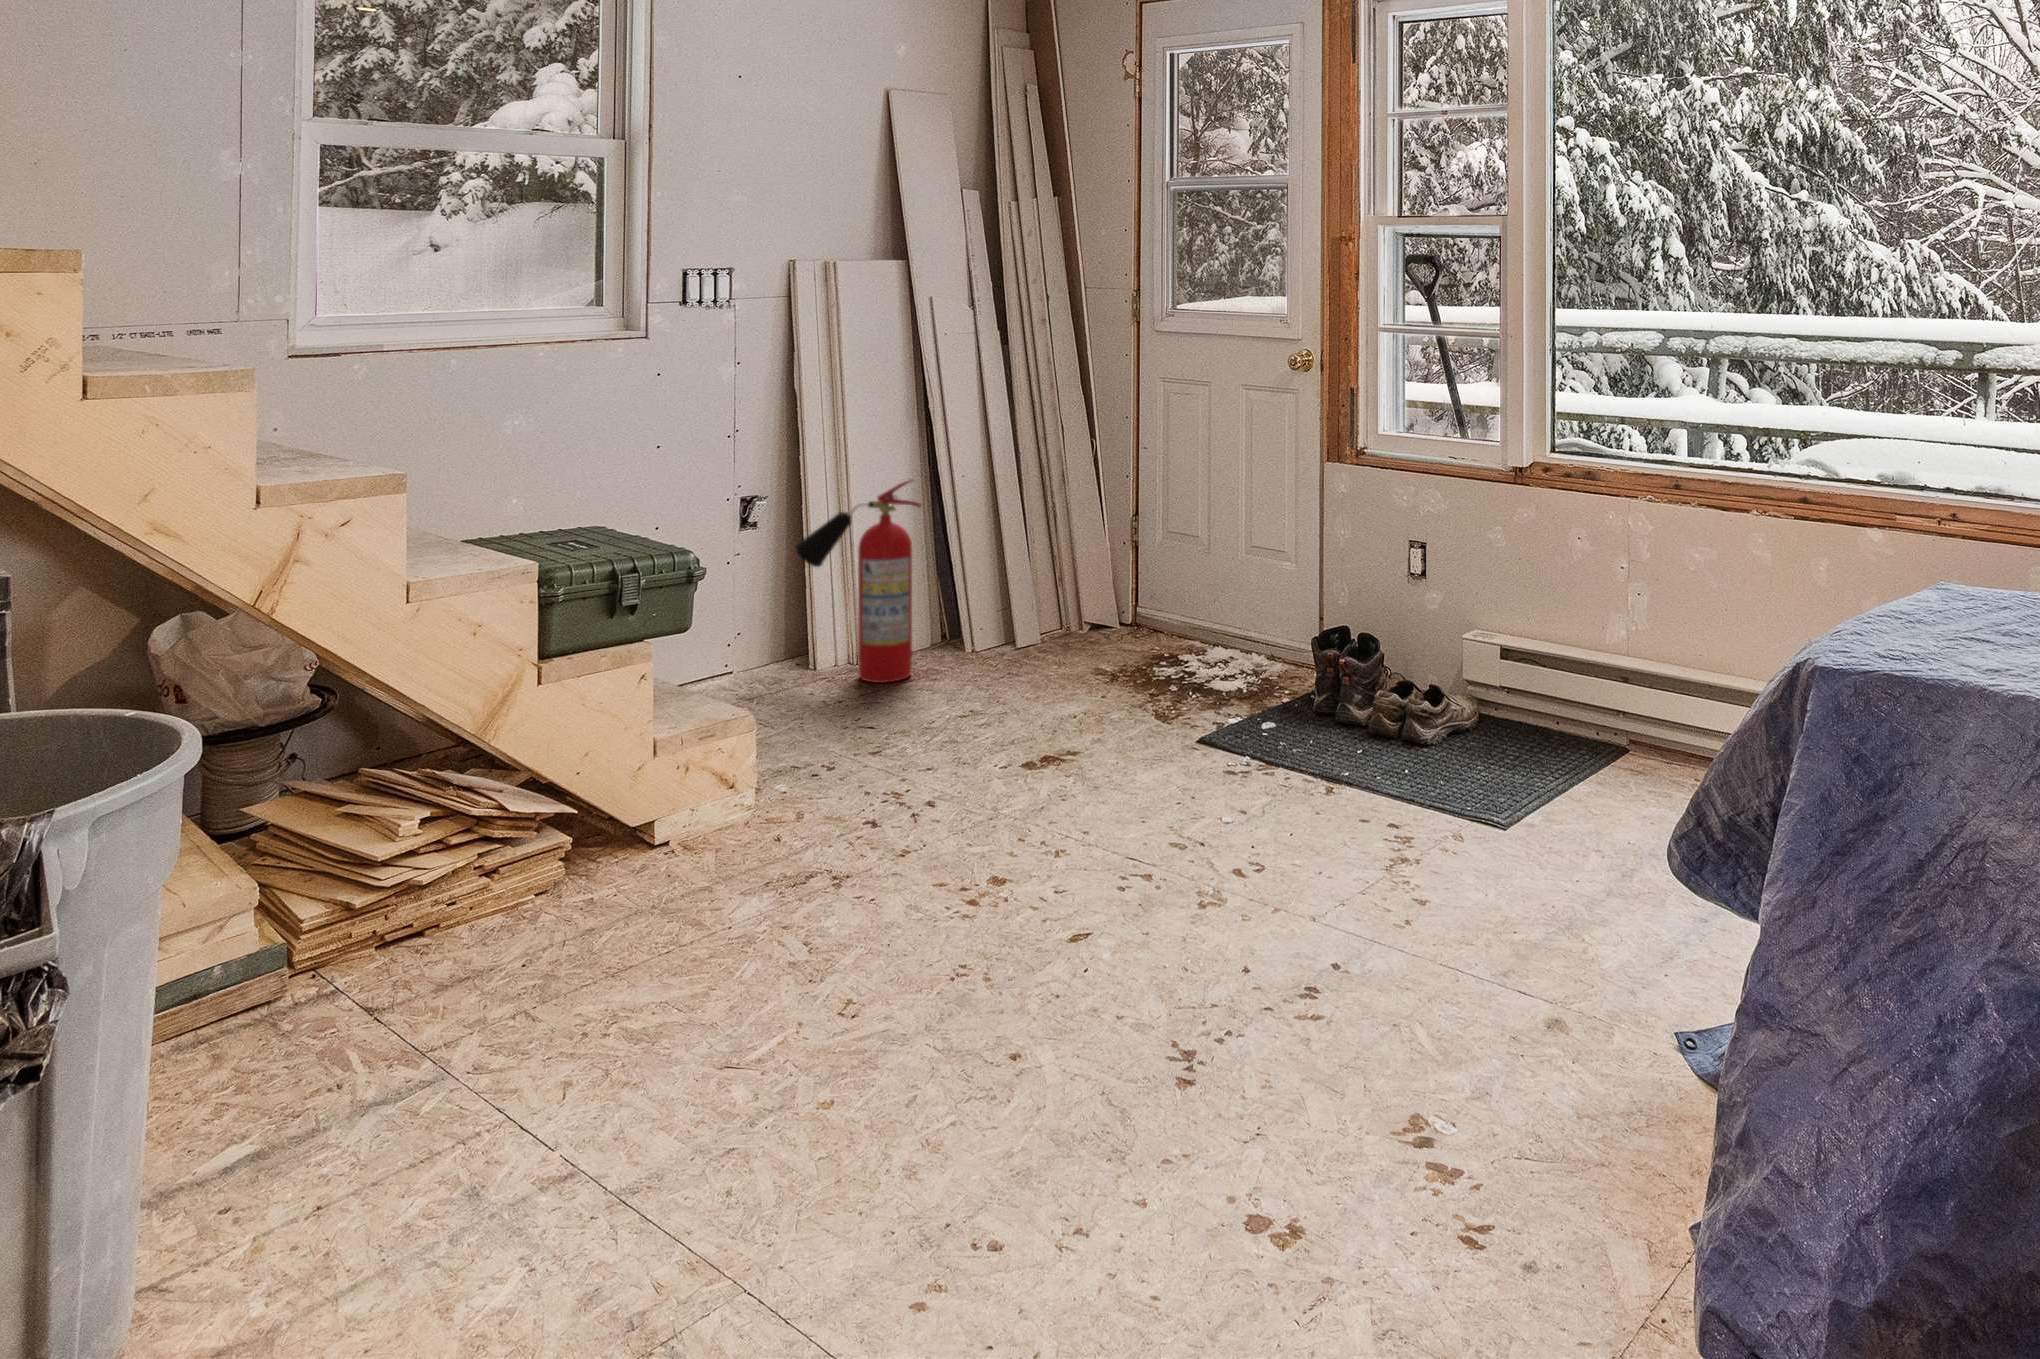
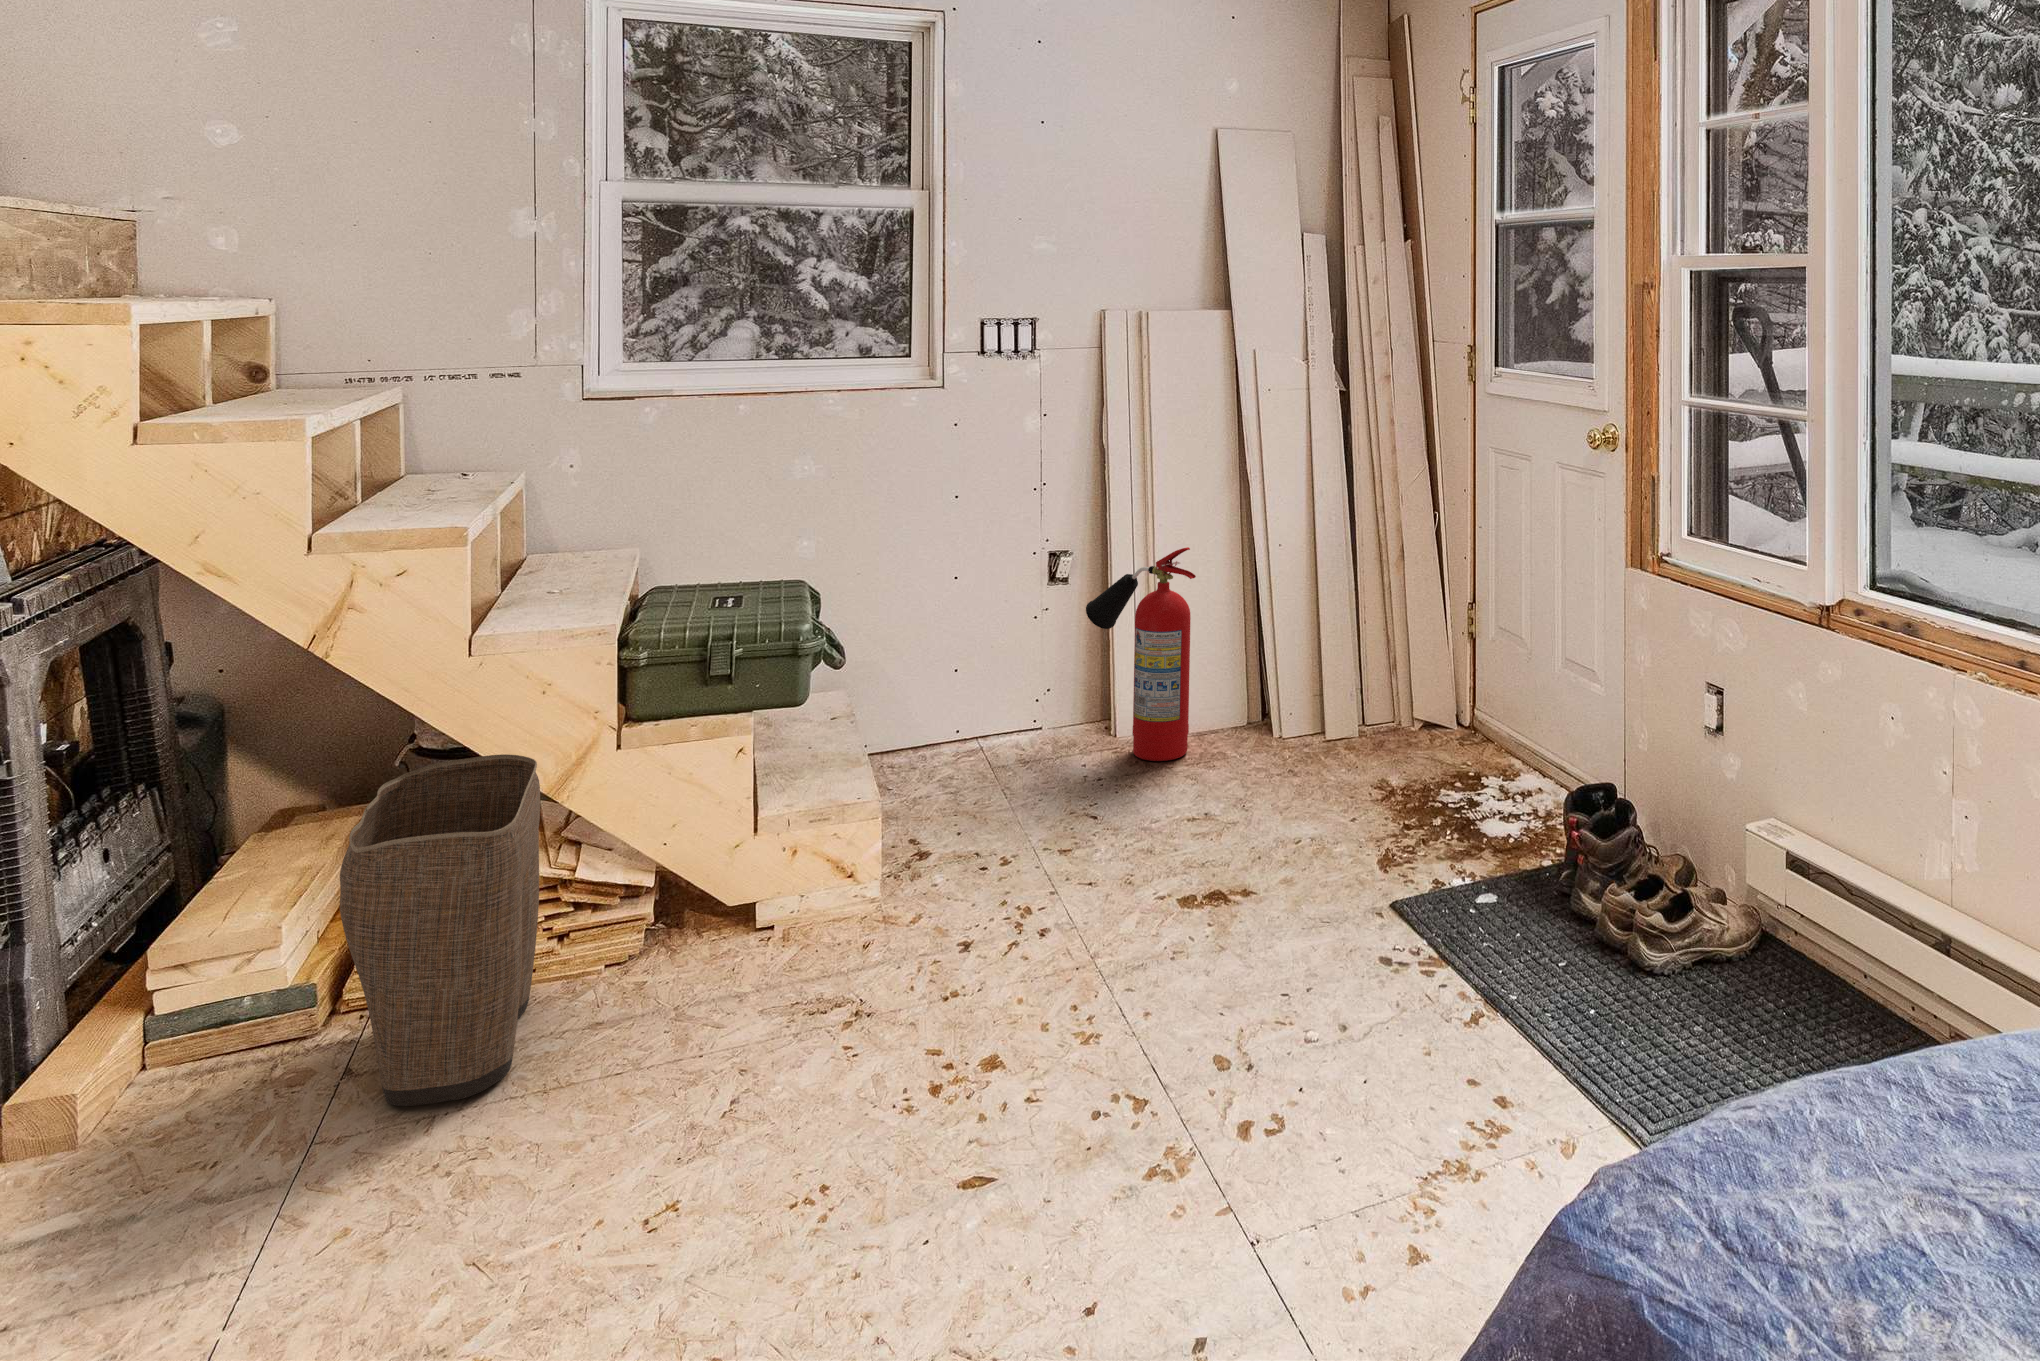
laundry basket: none [357,687,578,1012] -> present [340,754,540,1106]

